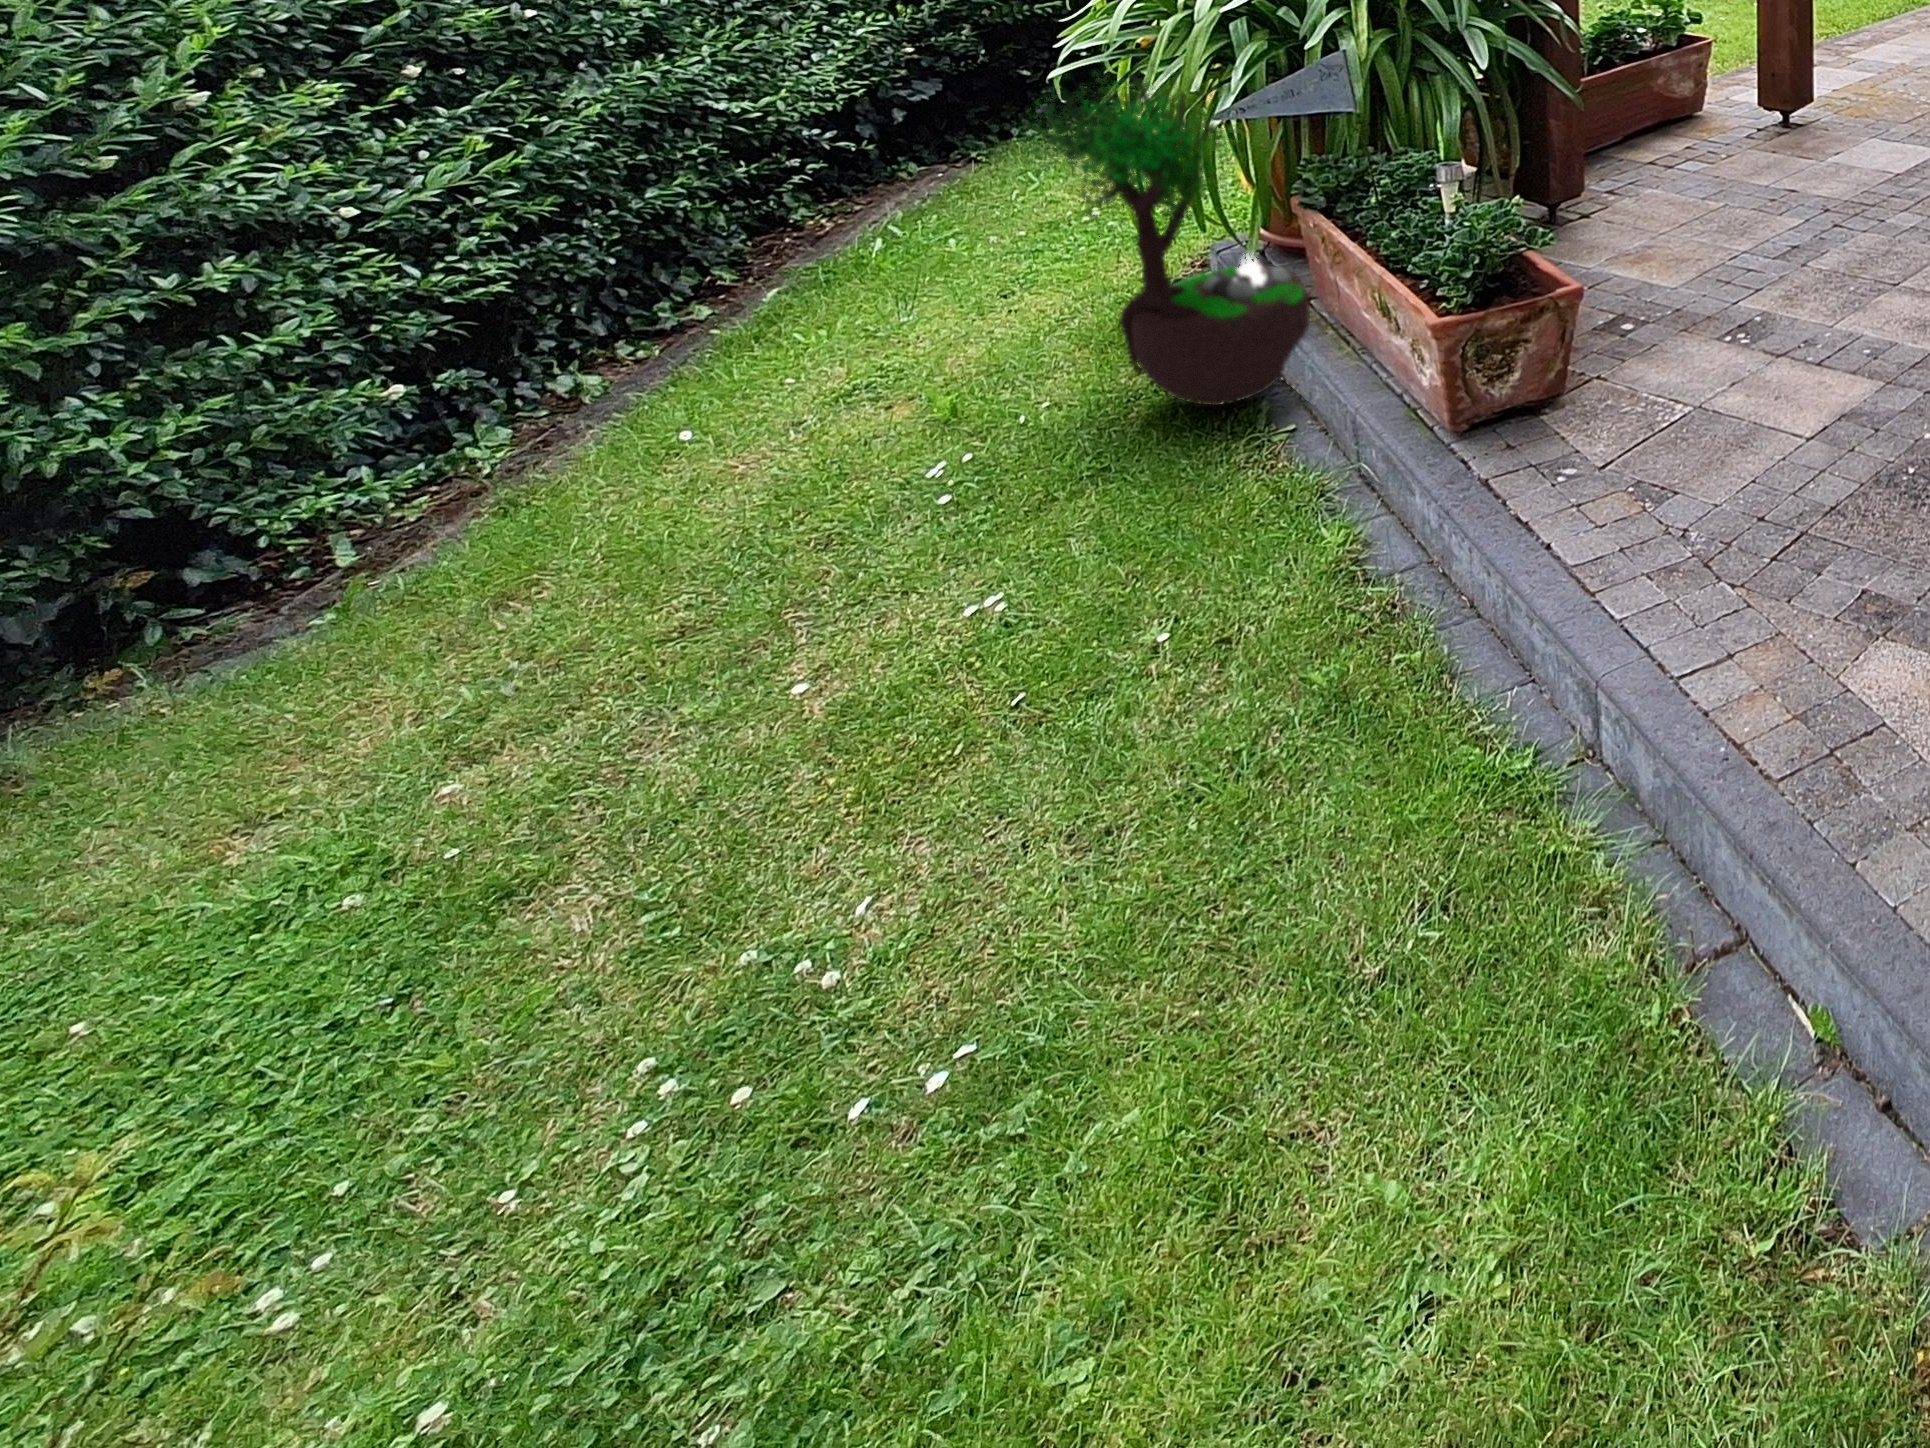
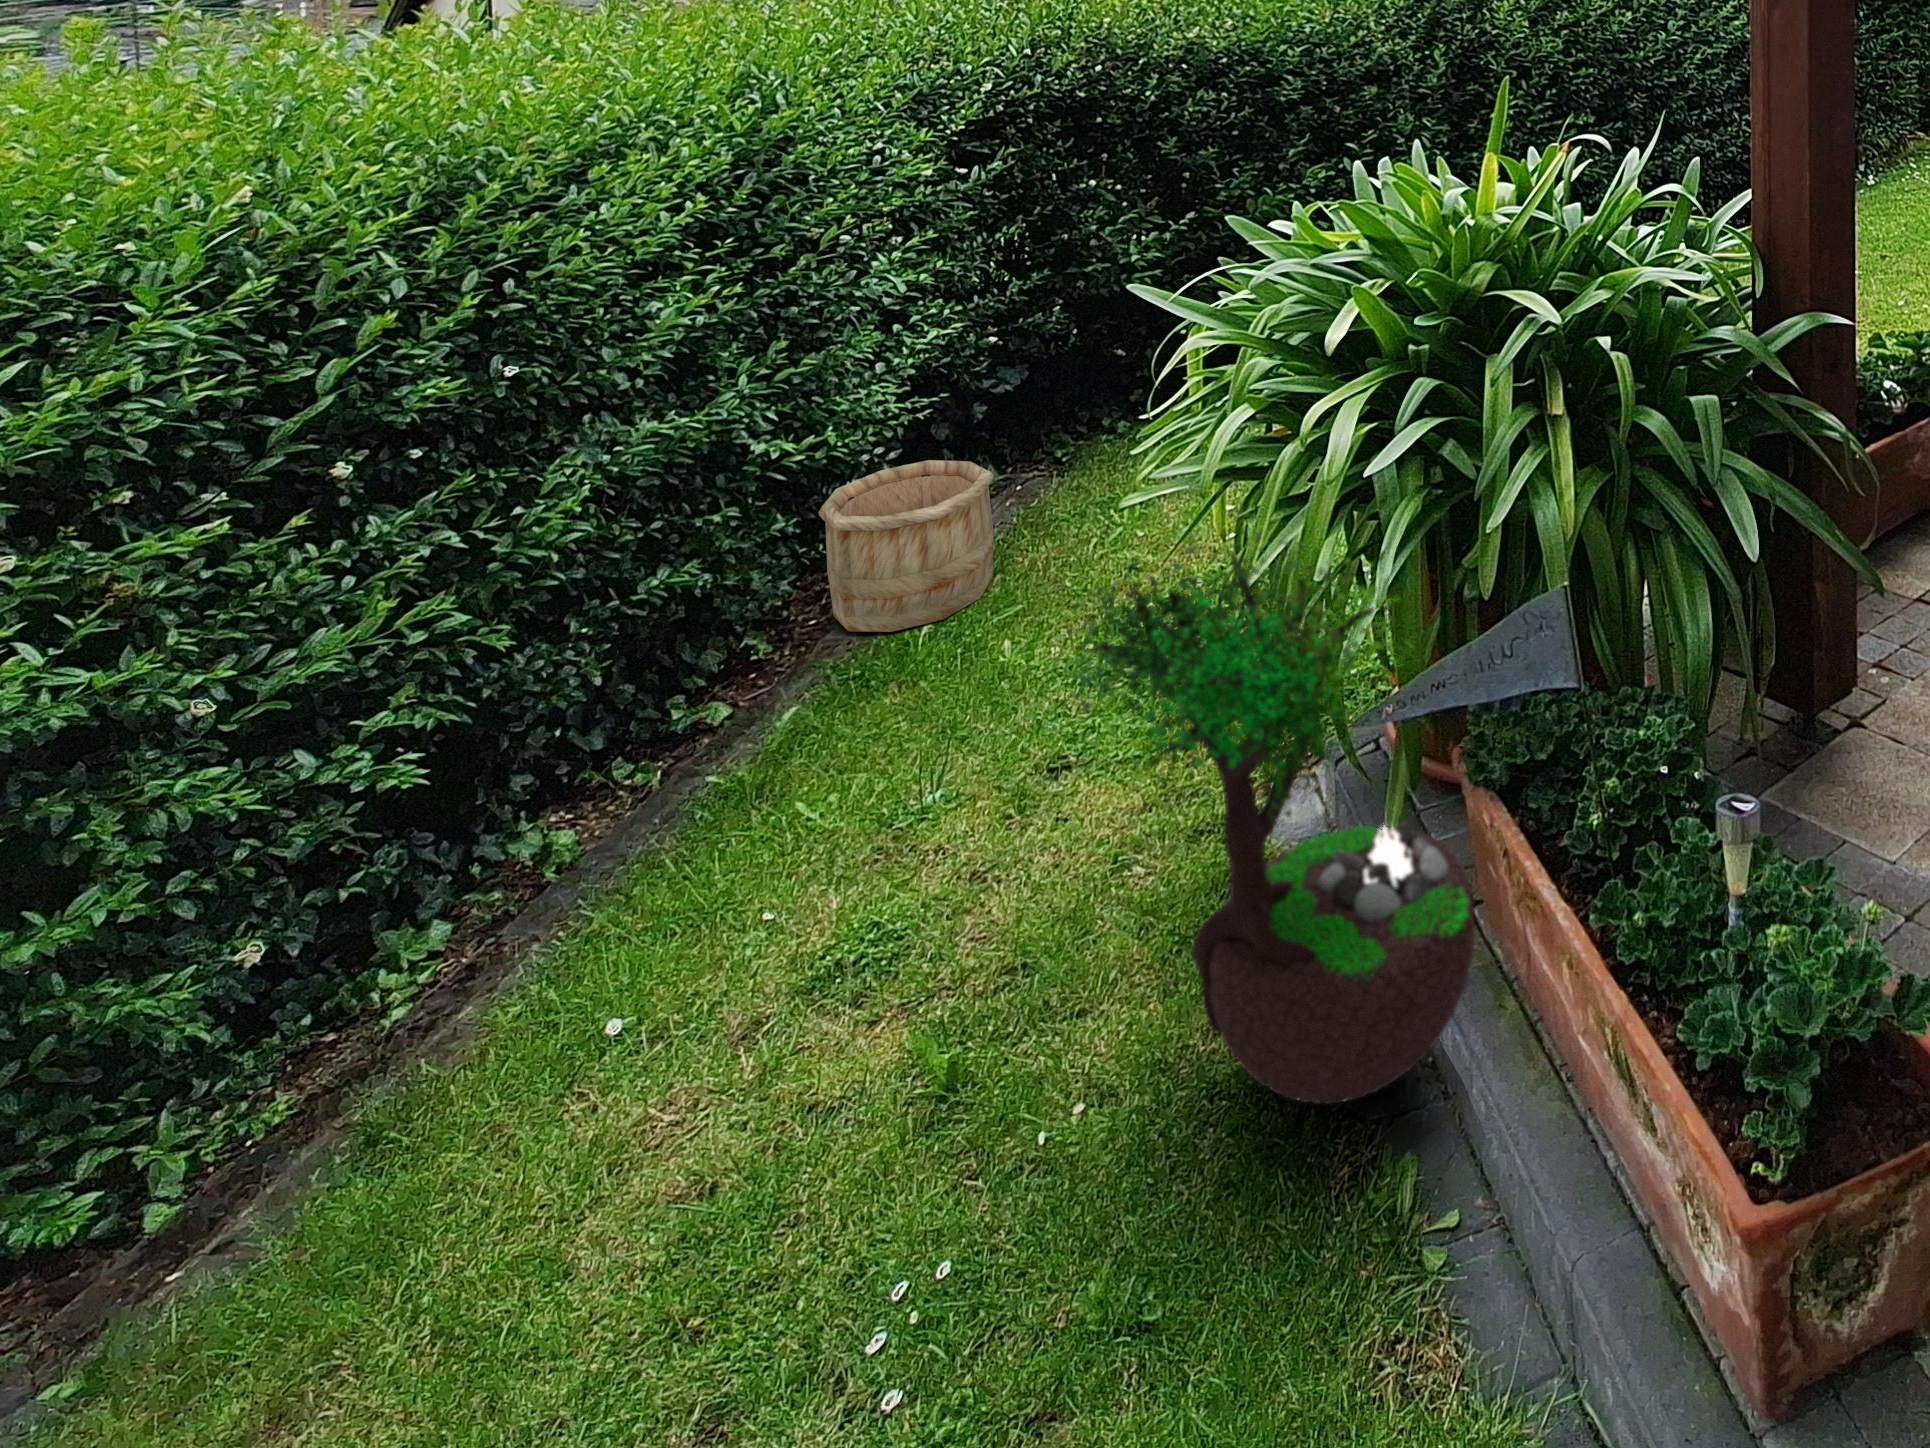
wooden bucket: none [777,129,931,251] -> present [818,460,994,632]

